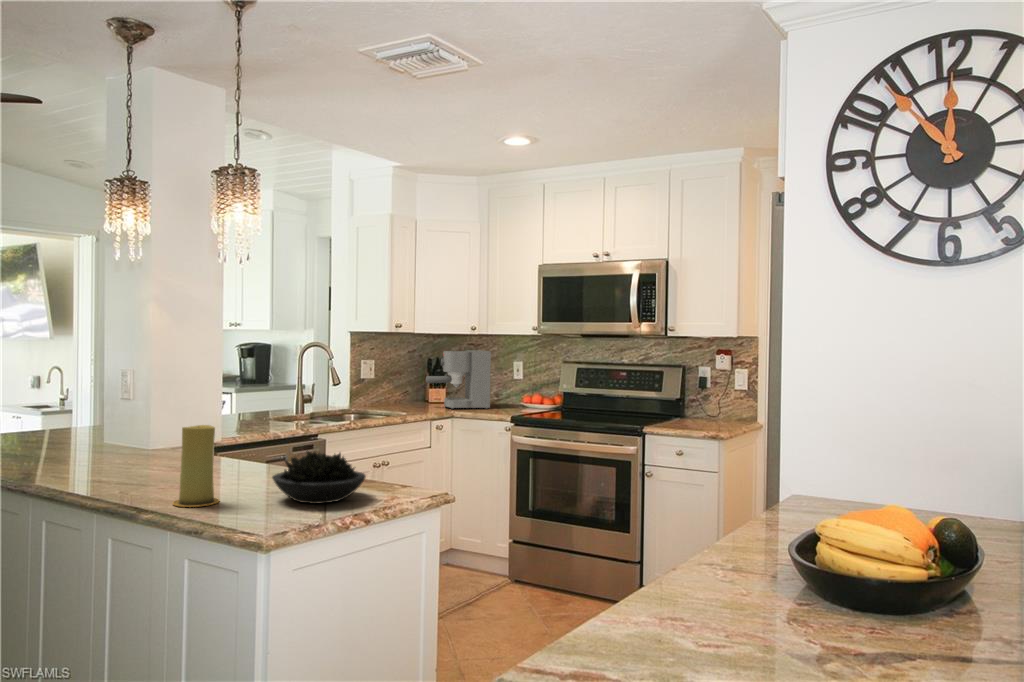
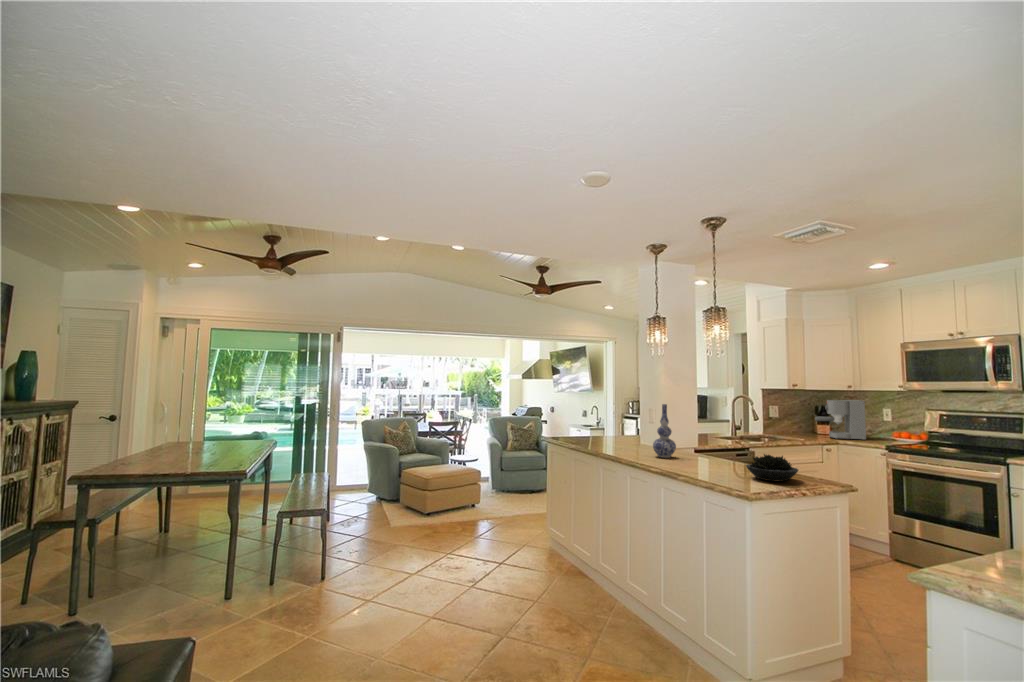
vase: none [109,359,160,468] -> present [653,404,676,458]
candle: present [173,425,219,507] -> none [697,437,719,477]

